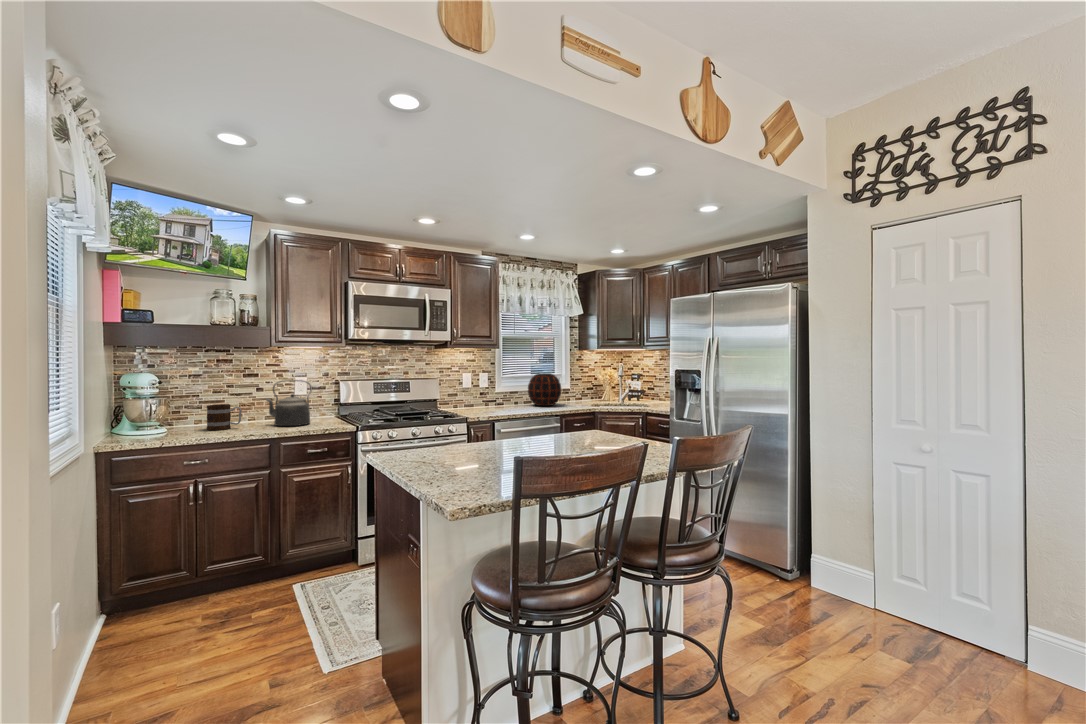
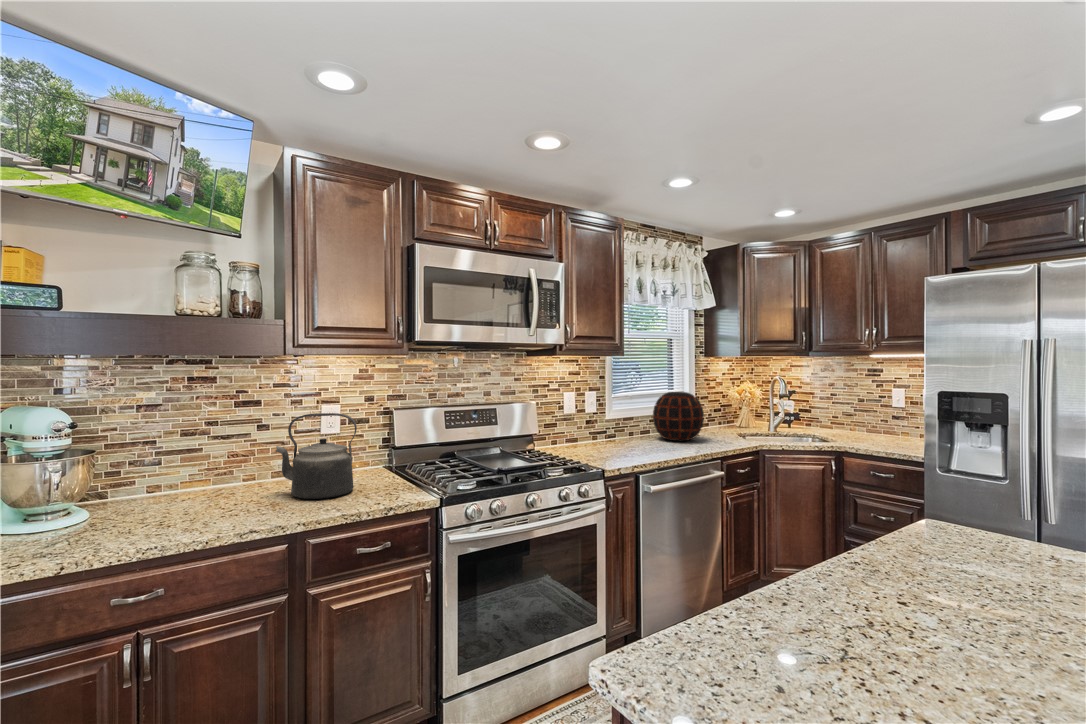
mug: present [207,404,242,430] -> none [167,460,233,514]

